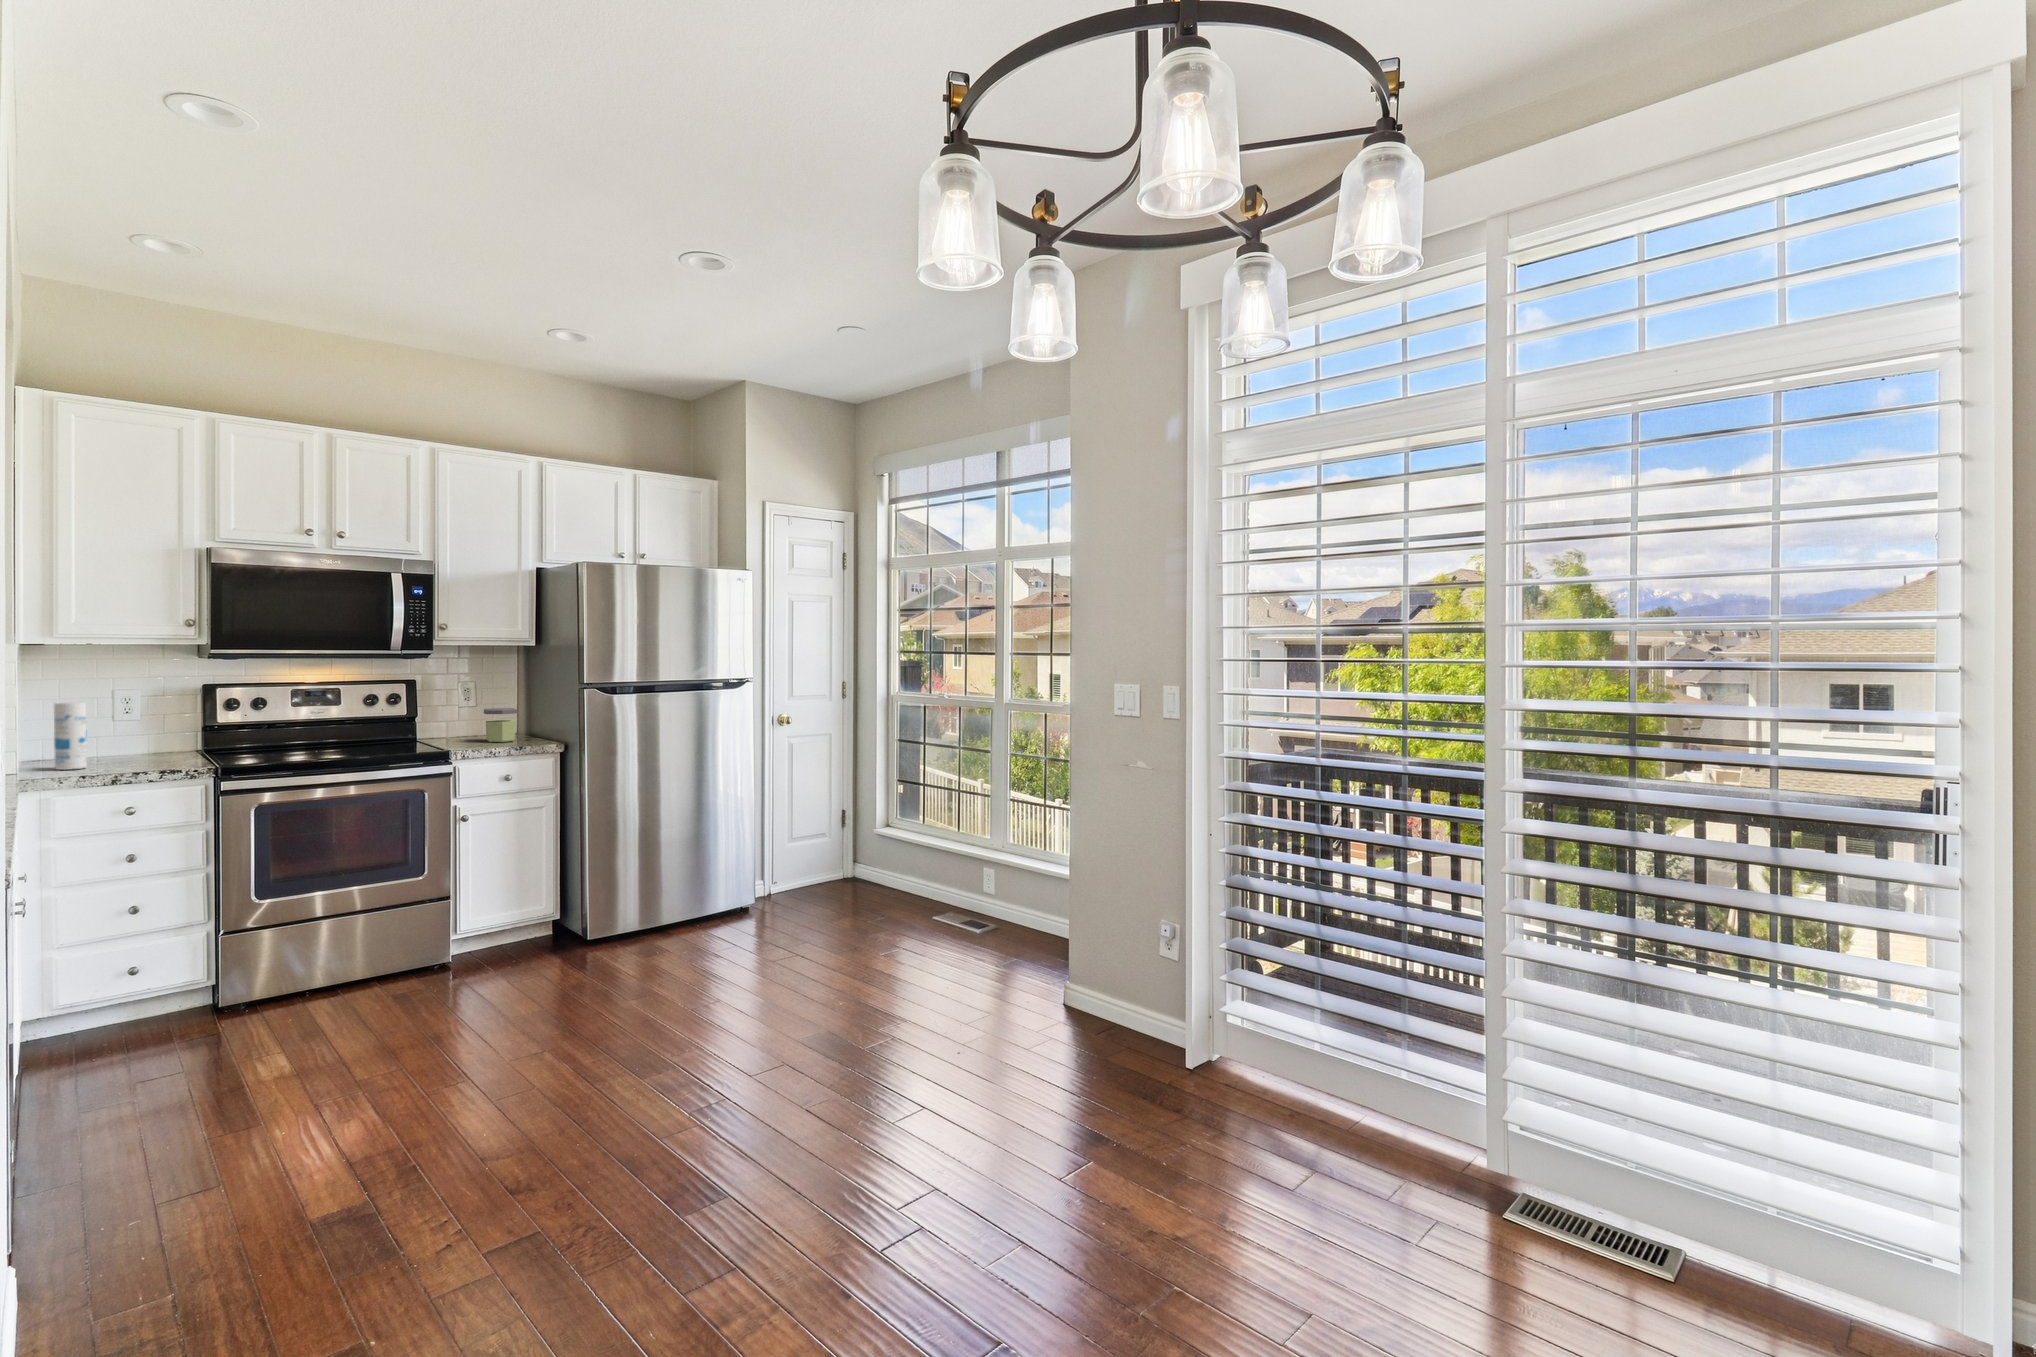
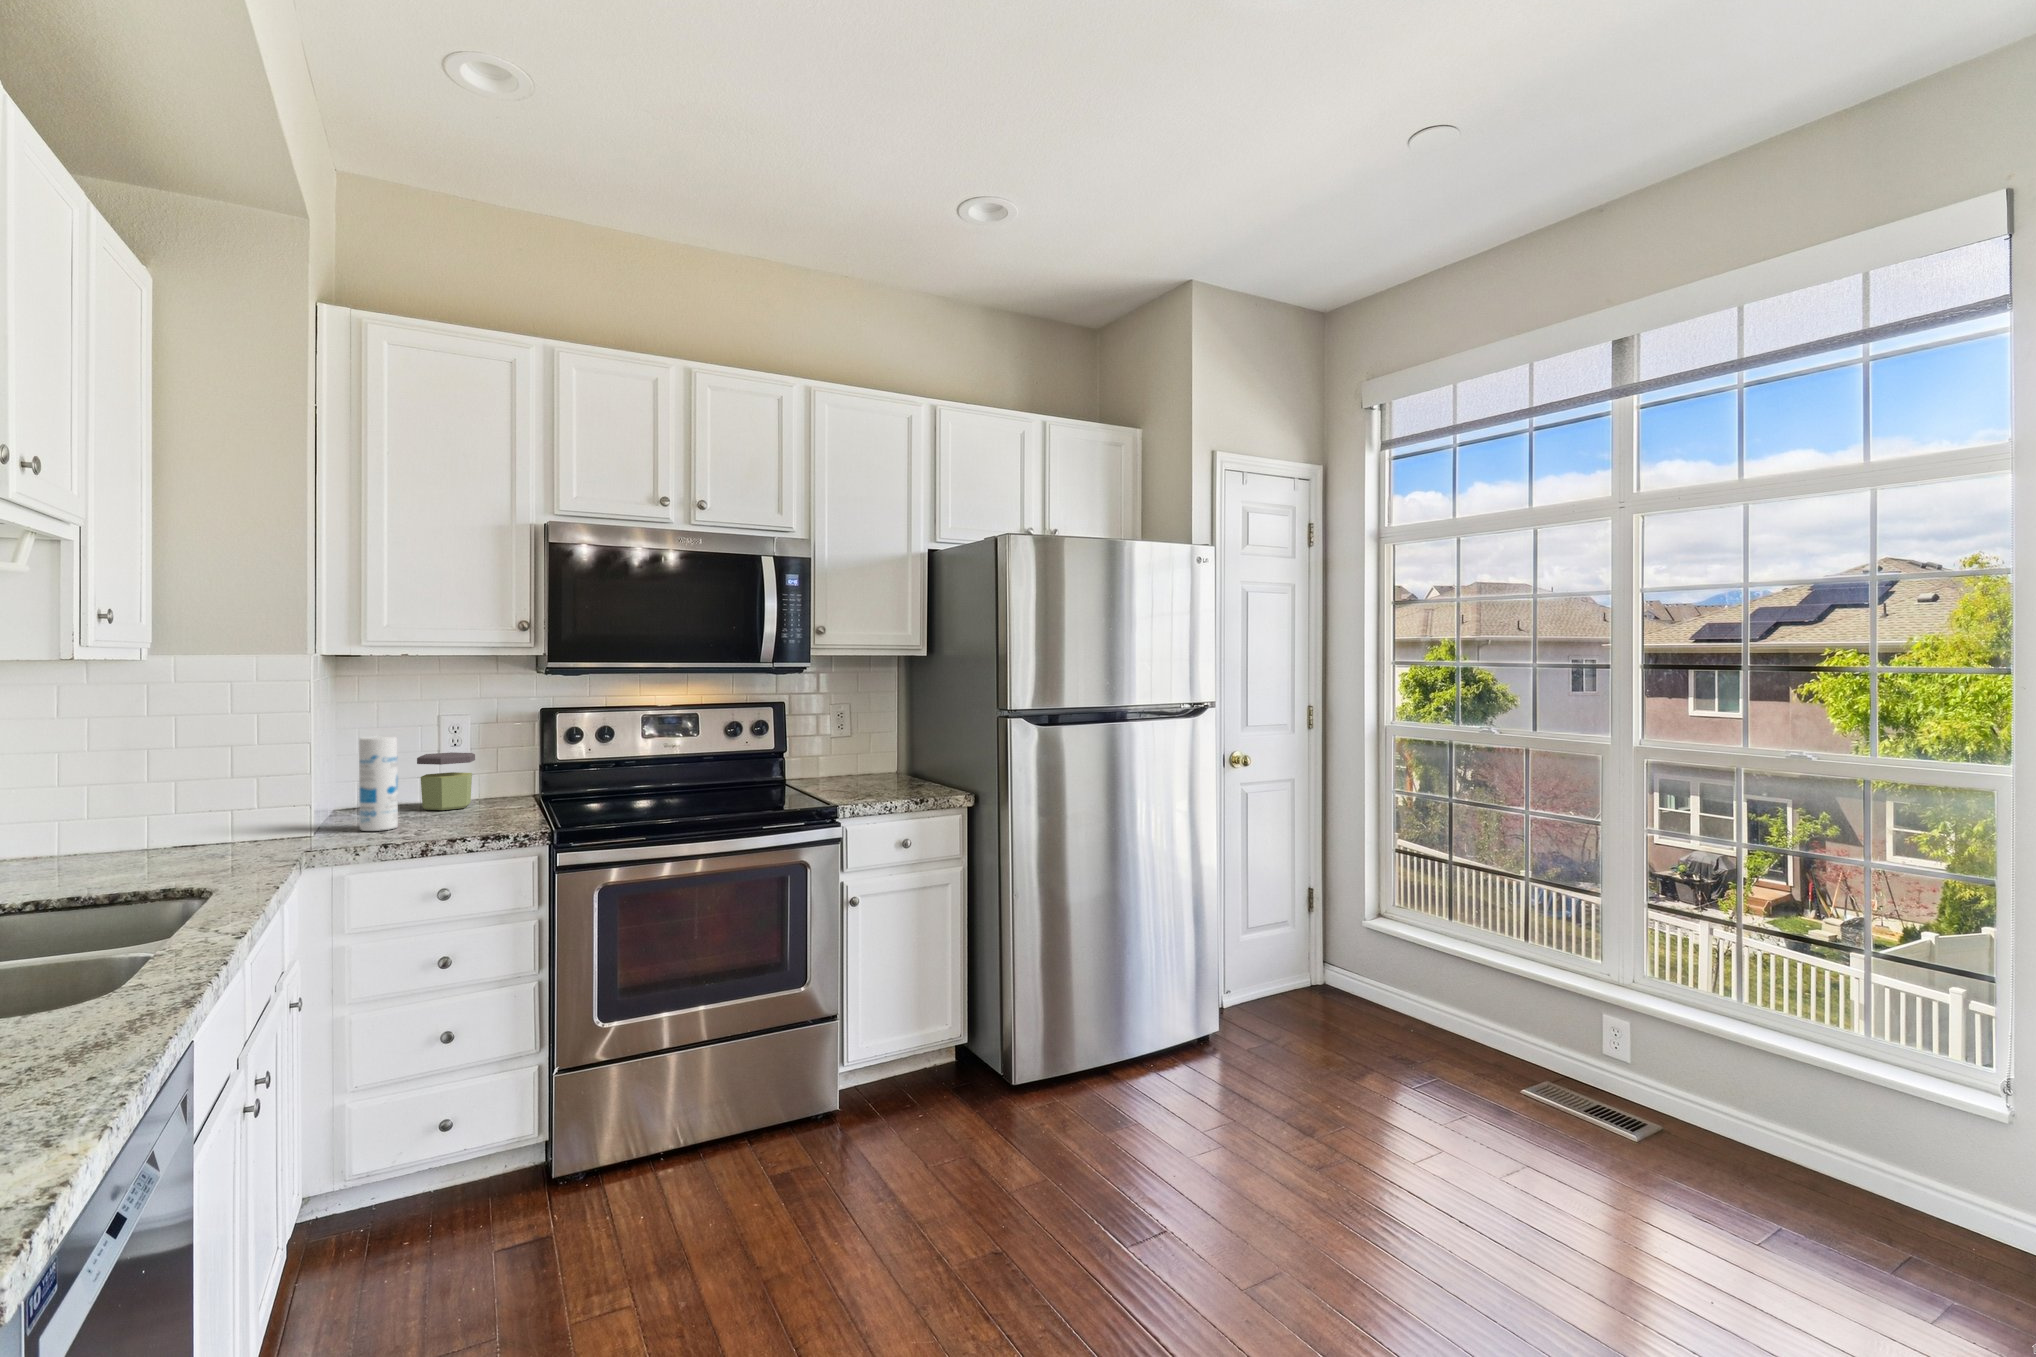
jar: present [484,708,517,742] -> present [417,752,475,810]

